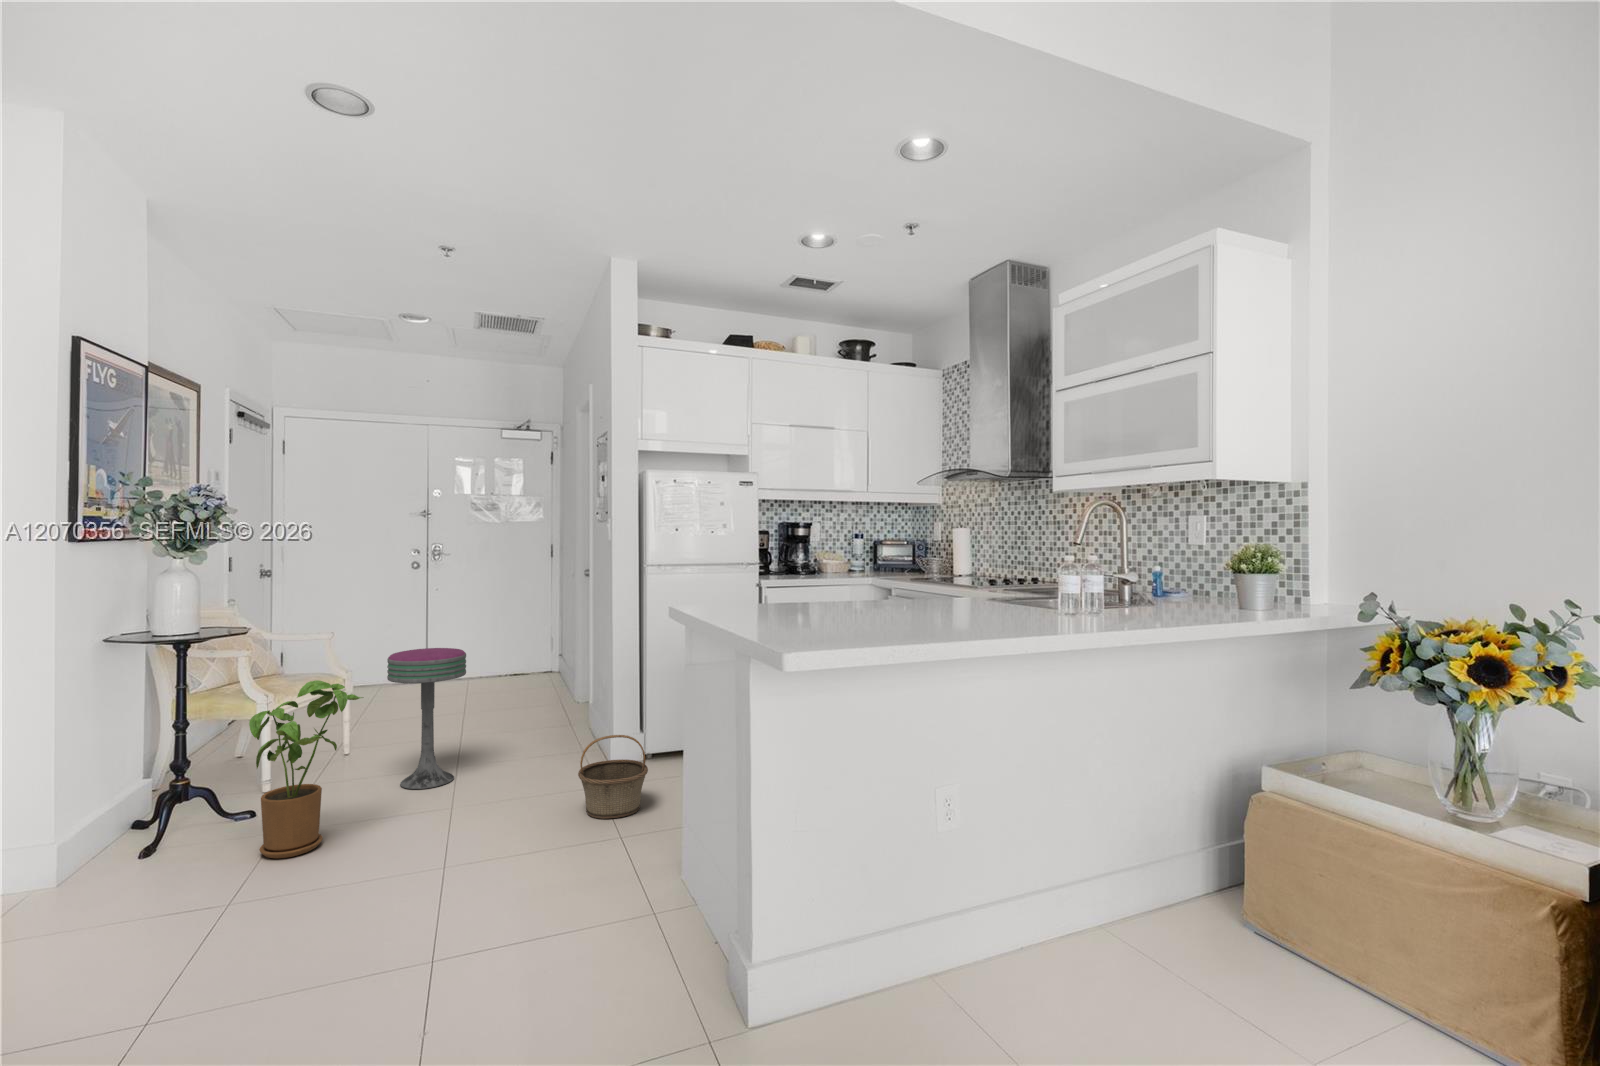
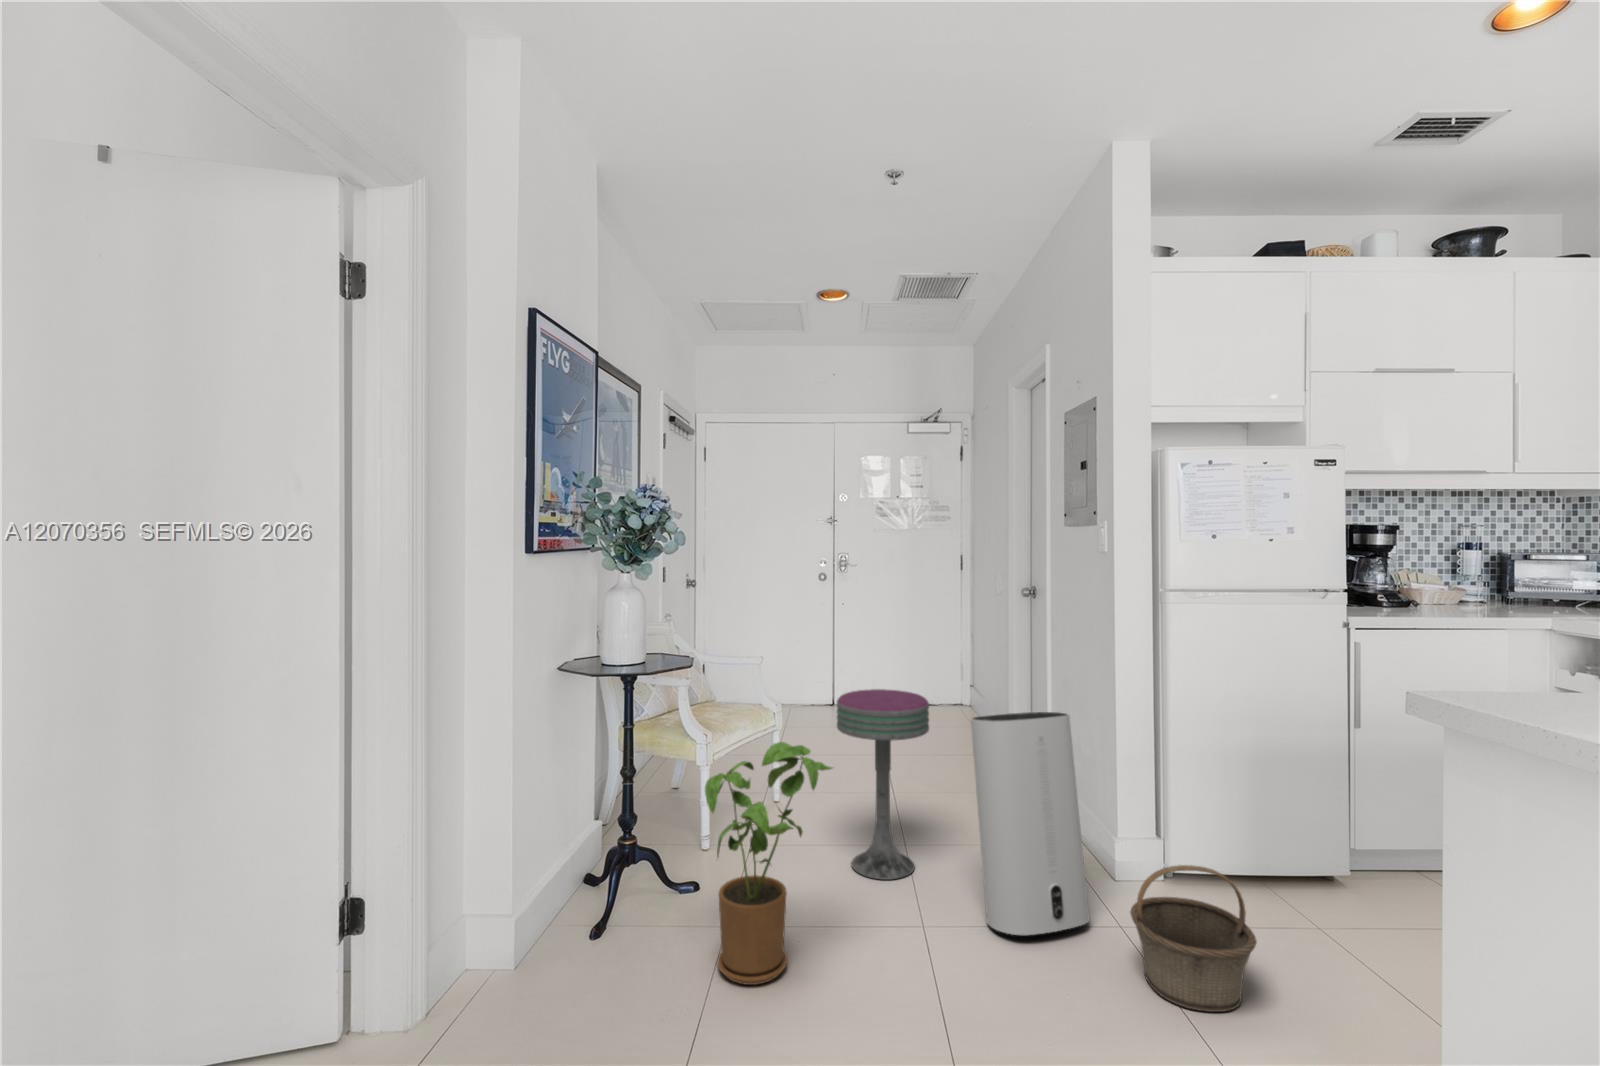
air purifier: none [486,652,568,802] -> present [971,712,1089,935]

